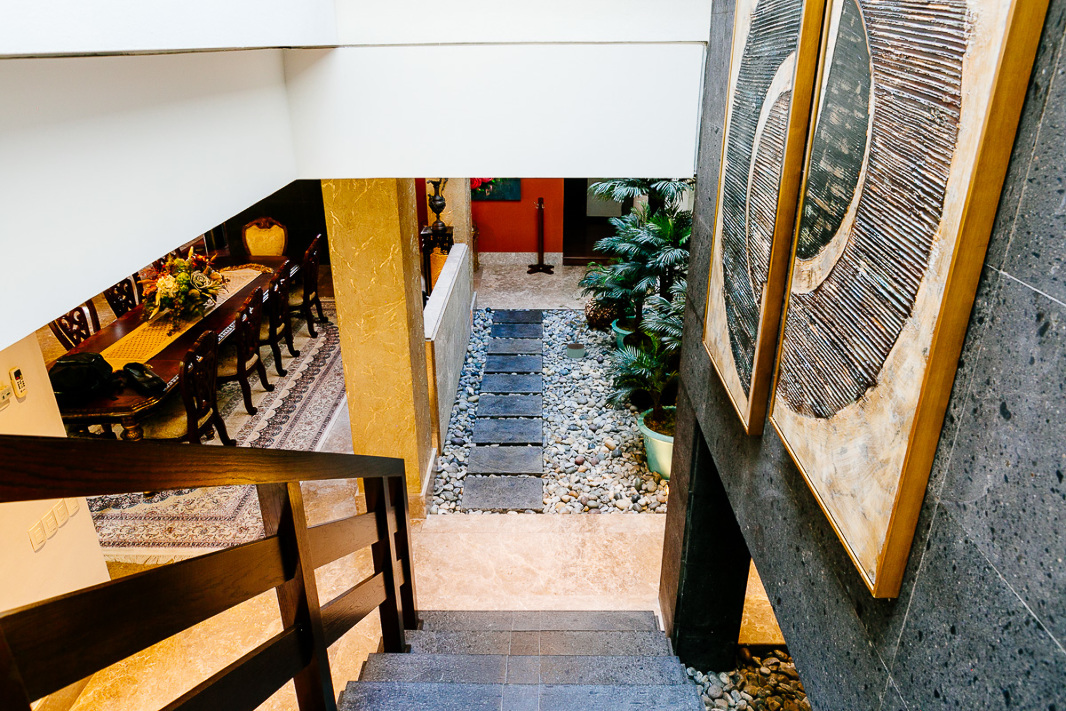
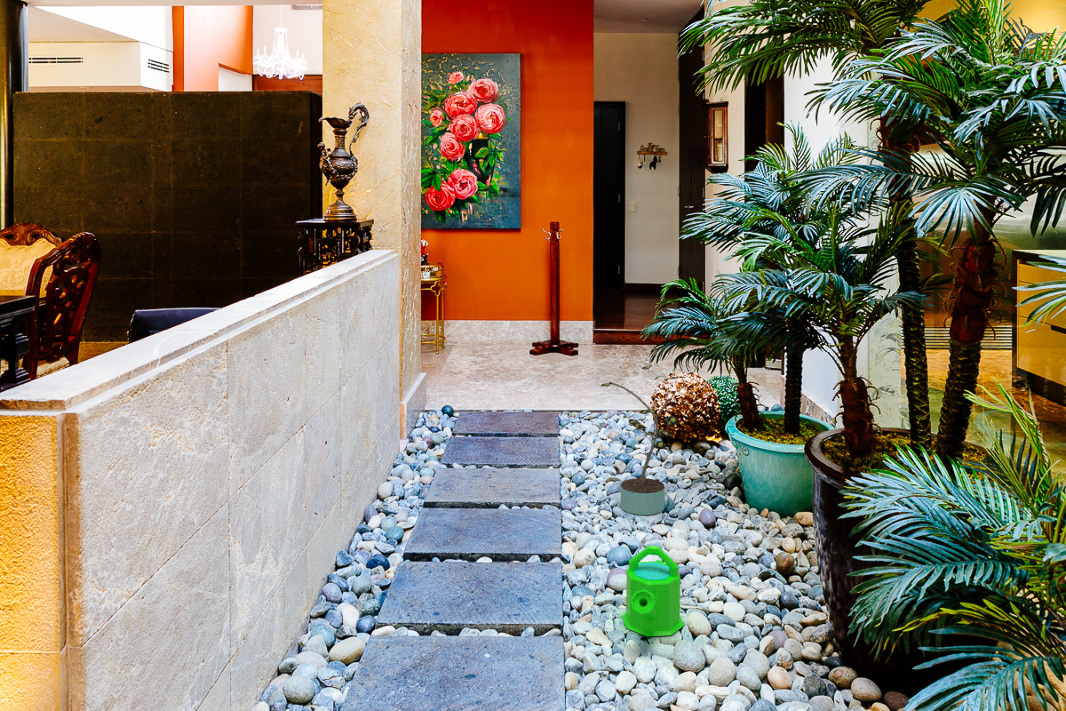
watering can: none [562,367,583,396] -> present [622,546,684,636]

